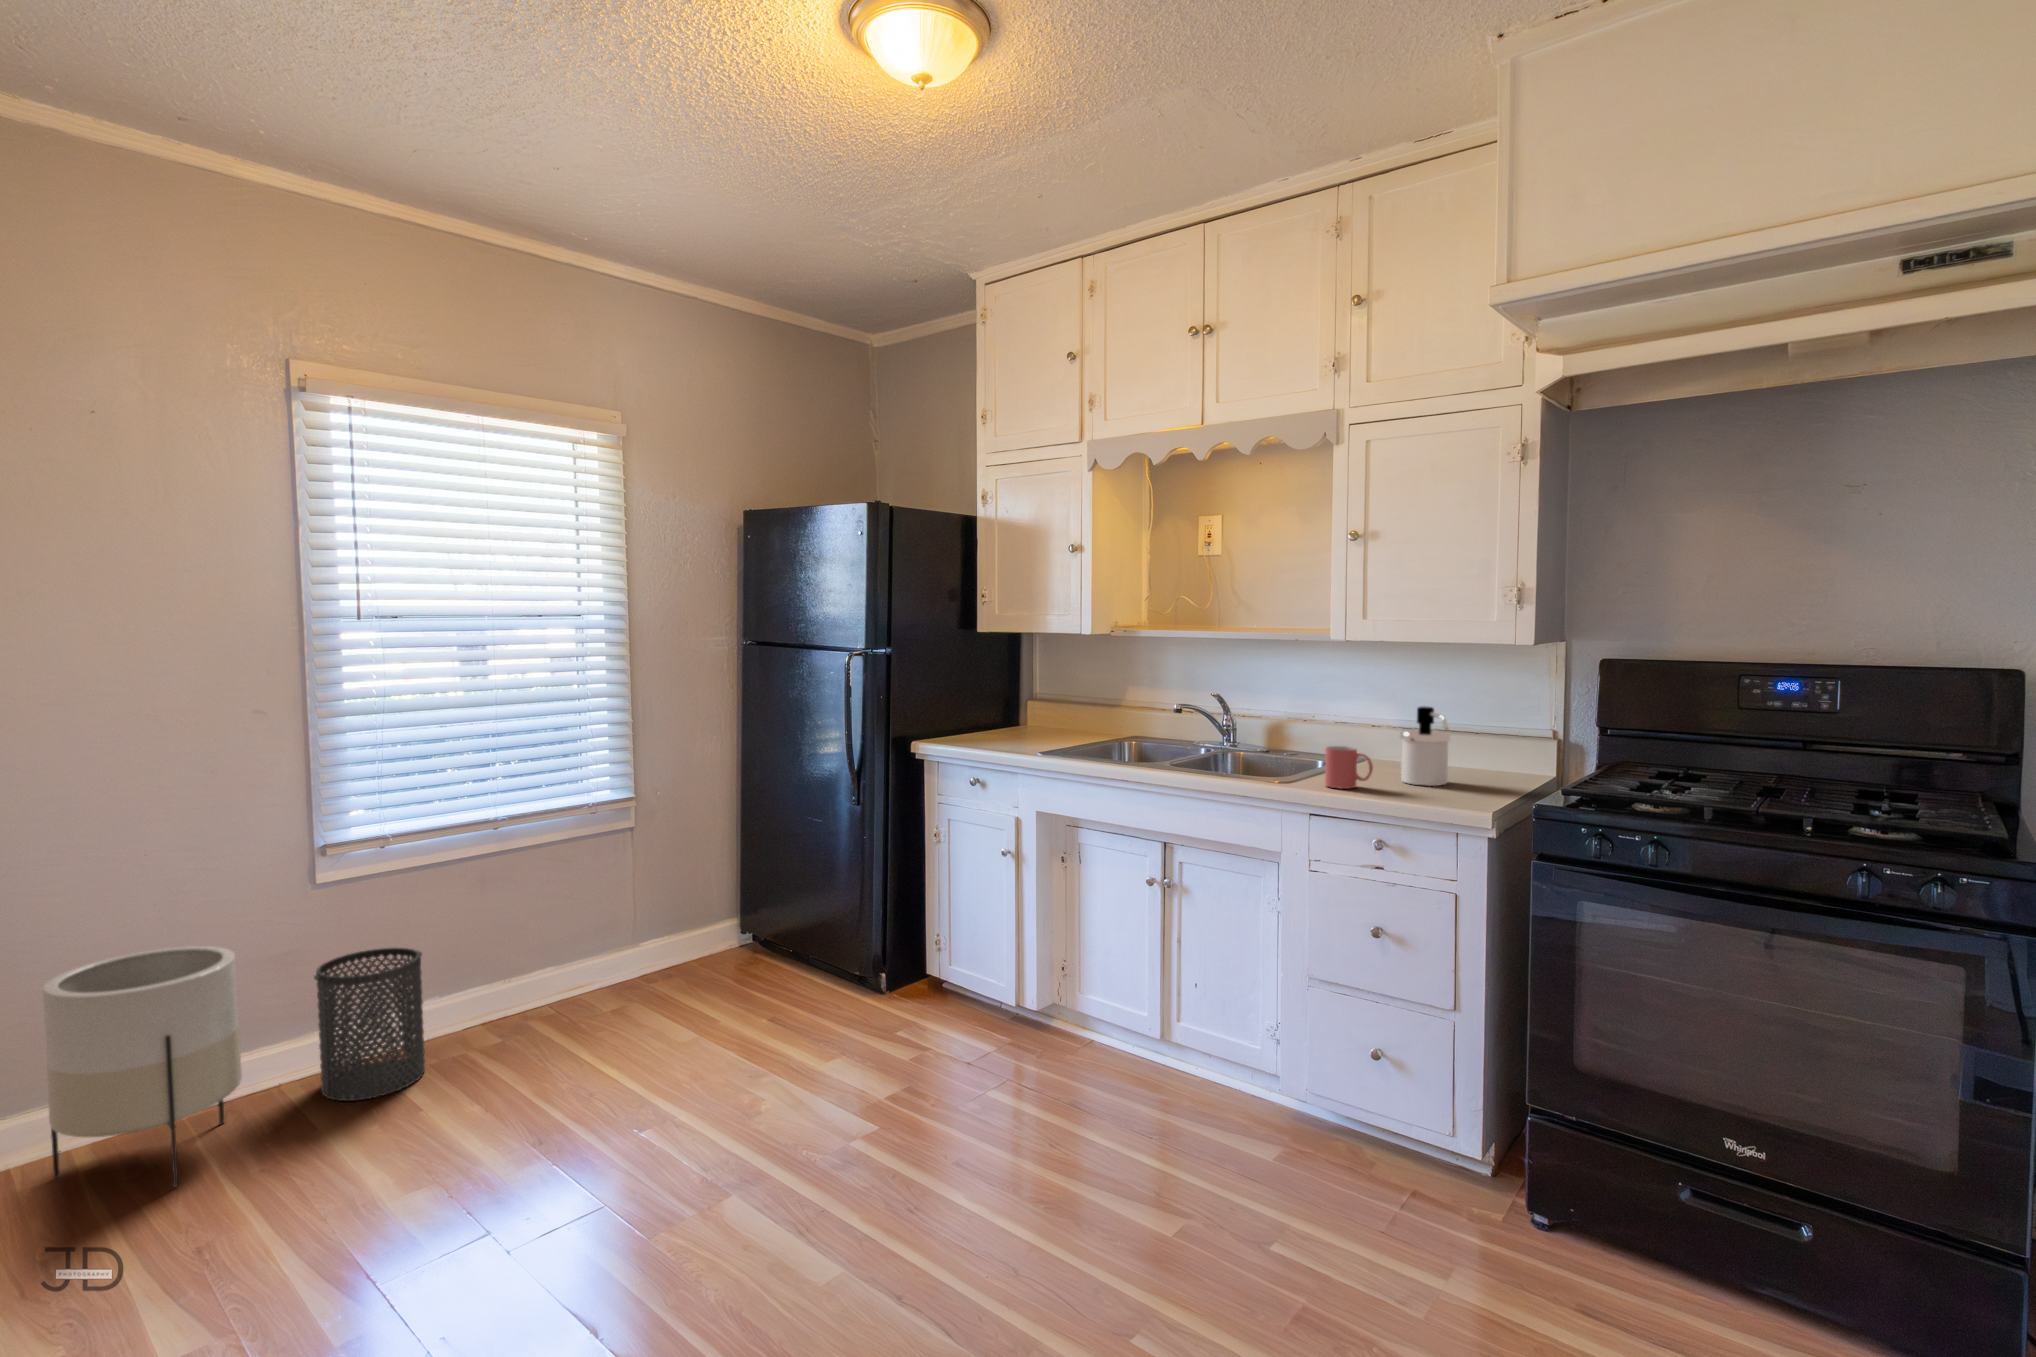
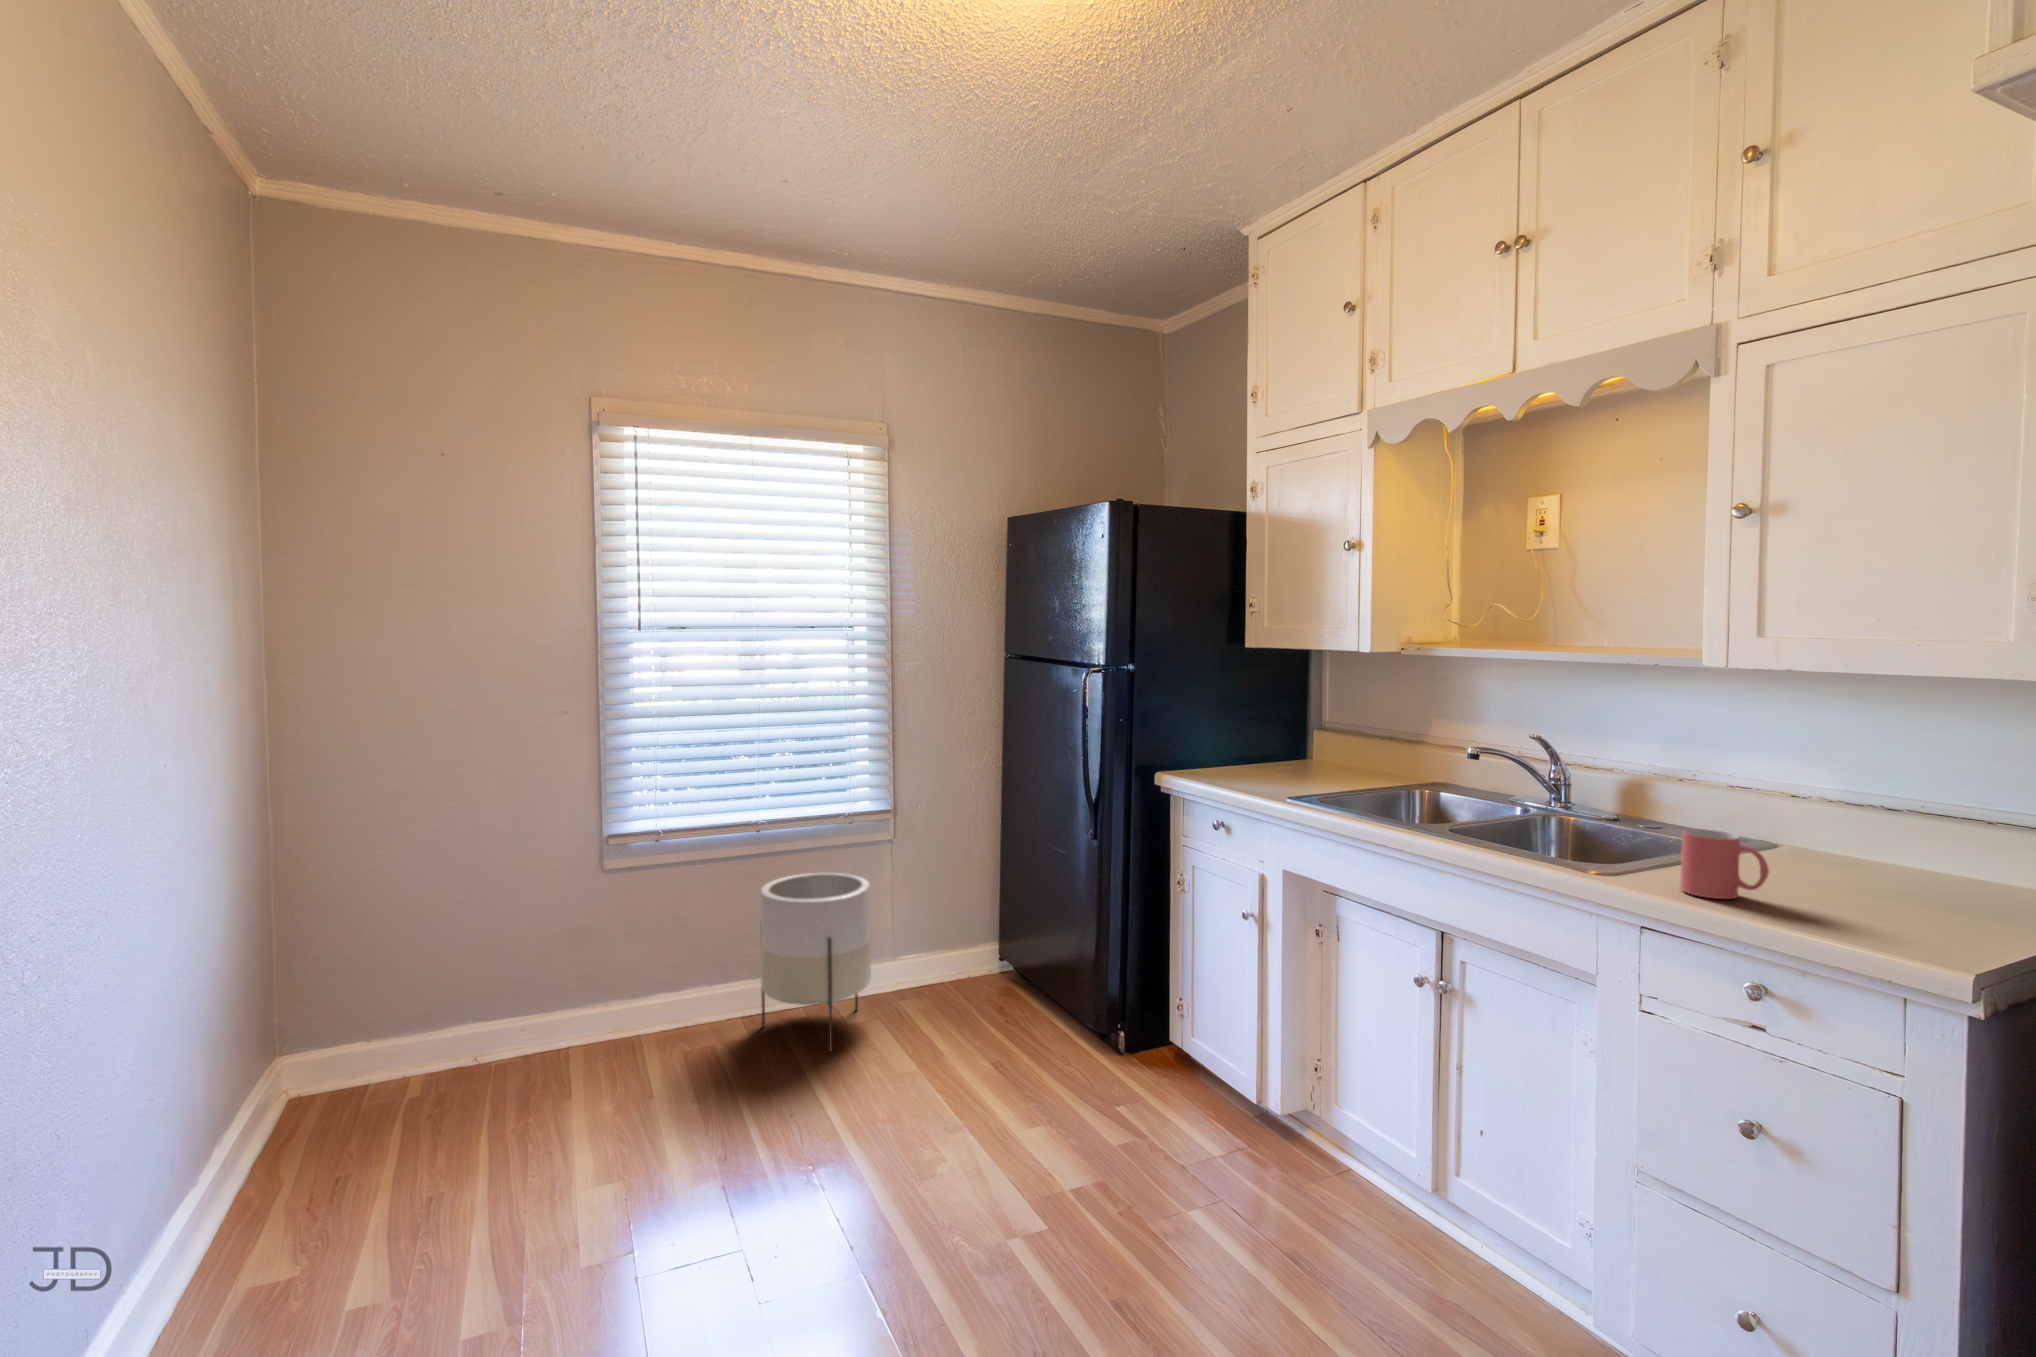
soap dispenser: present [1400,706,1450,786] -> none [1832,777,1935,910]
planter: present [43,946,242,1187] -> present [761,873,871,1050]
trash can: present [314,948,425,1101] -> none [588,932,680,1073]

